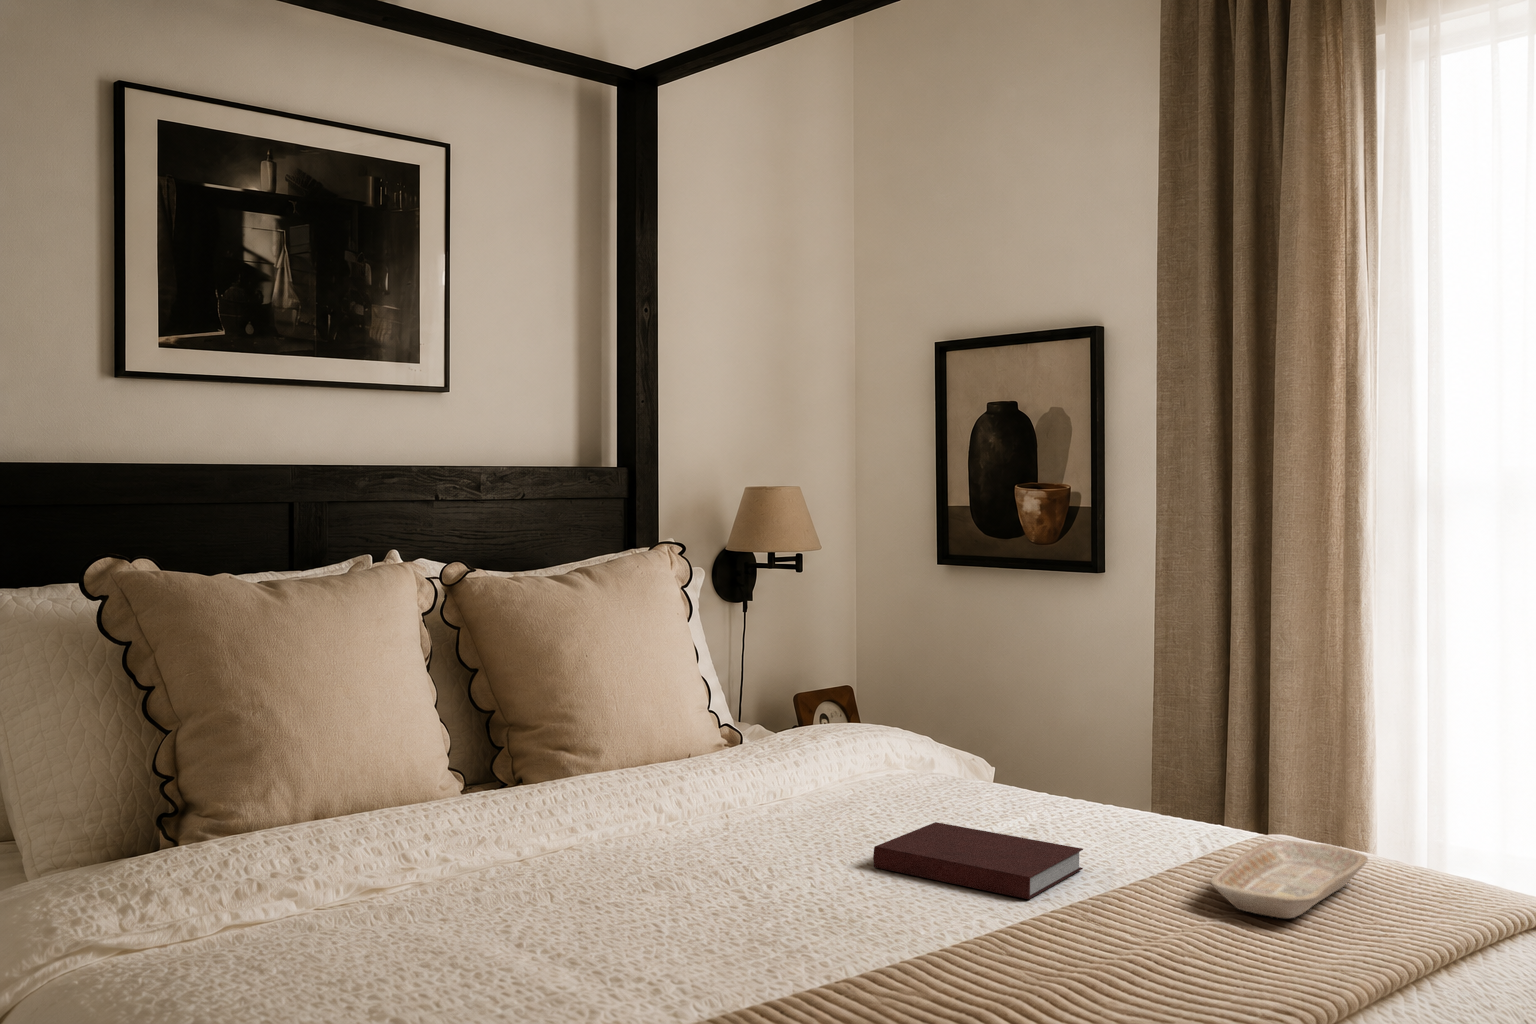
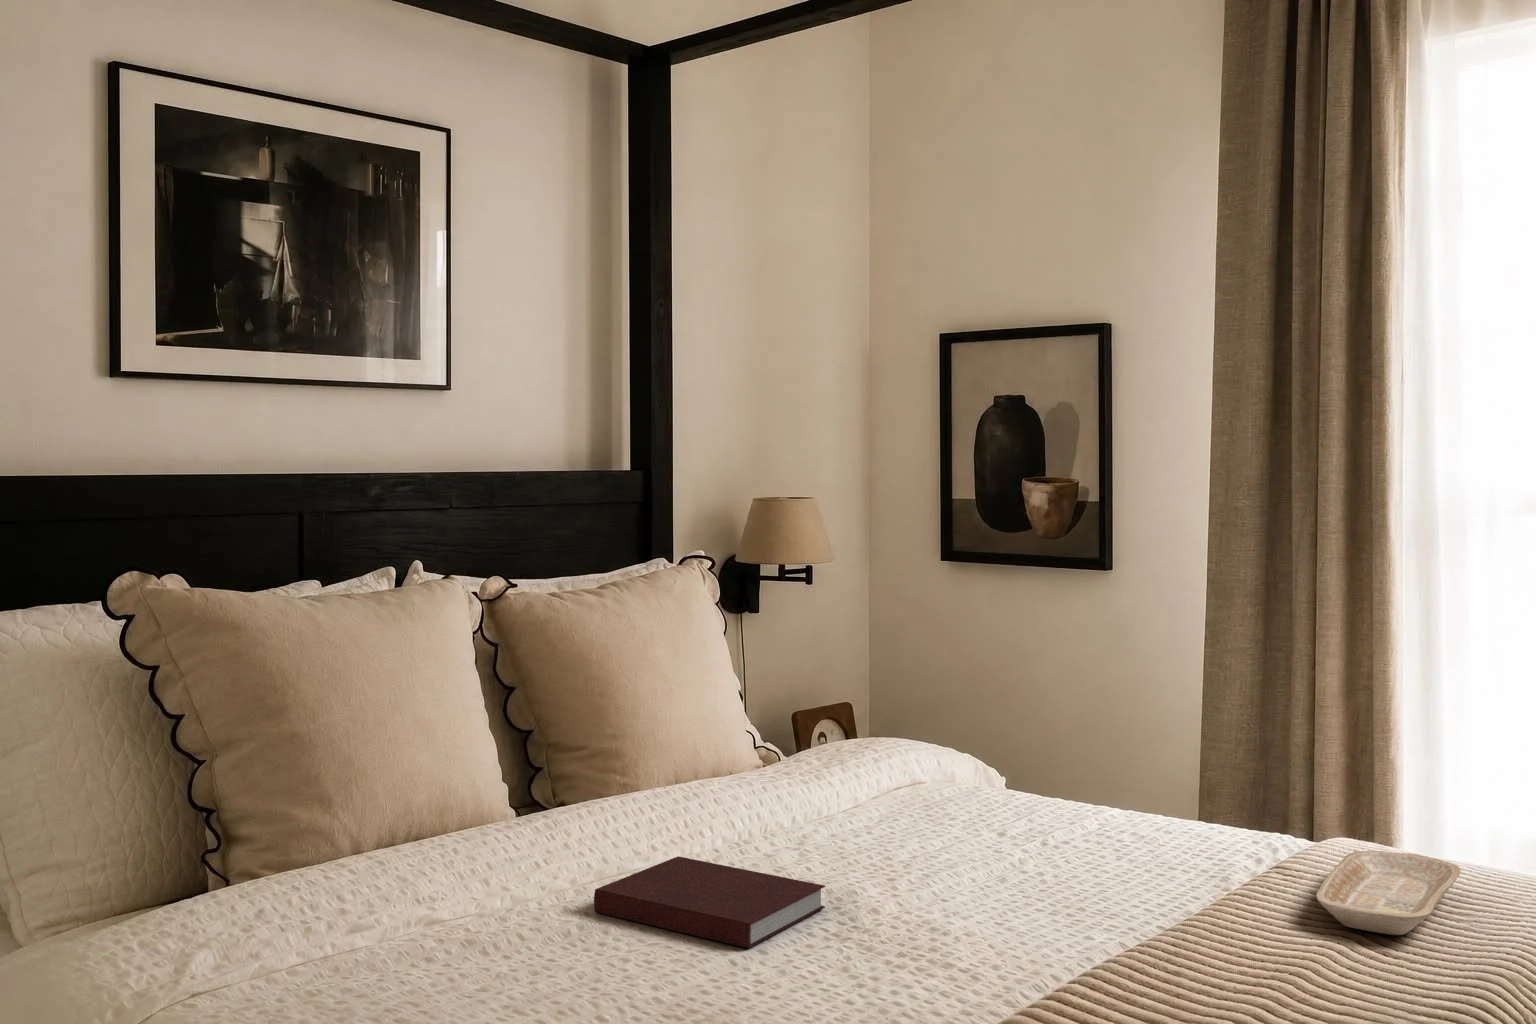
notebook: present [873,822,1083,899] -> present [594,856,825,948]

